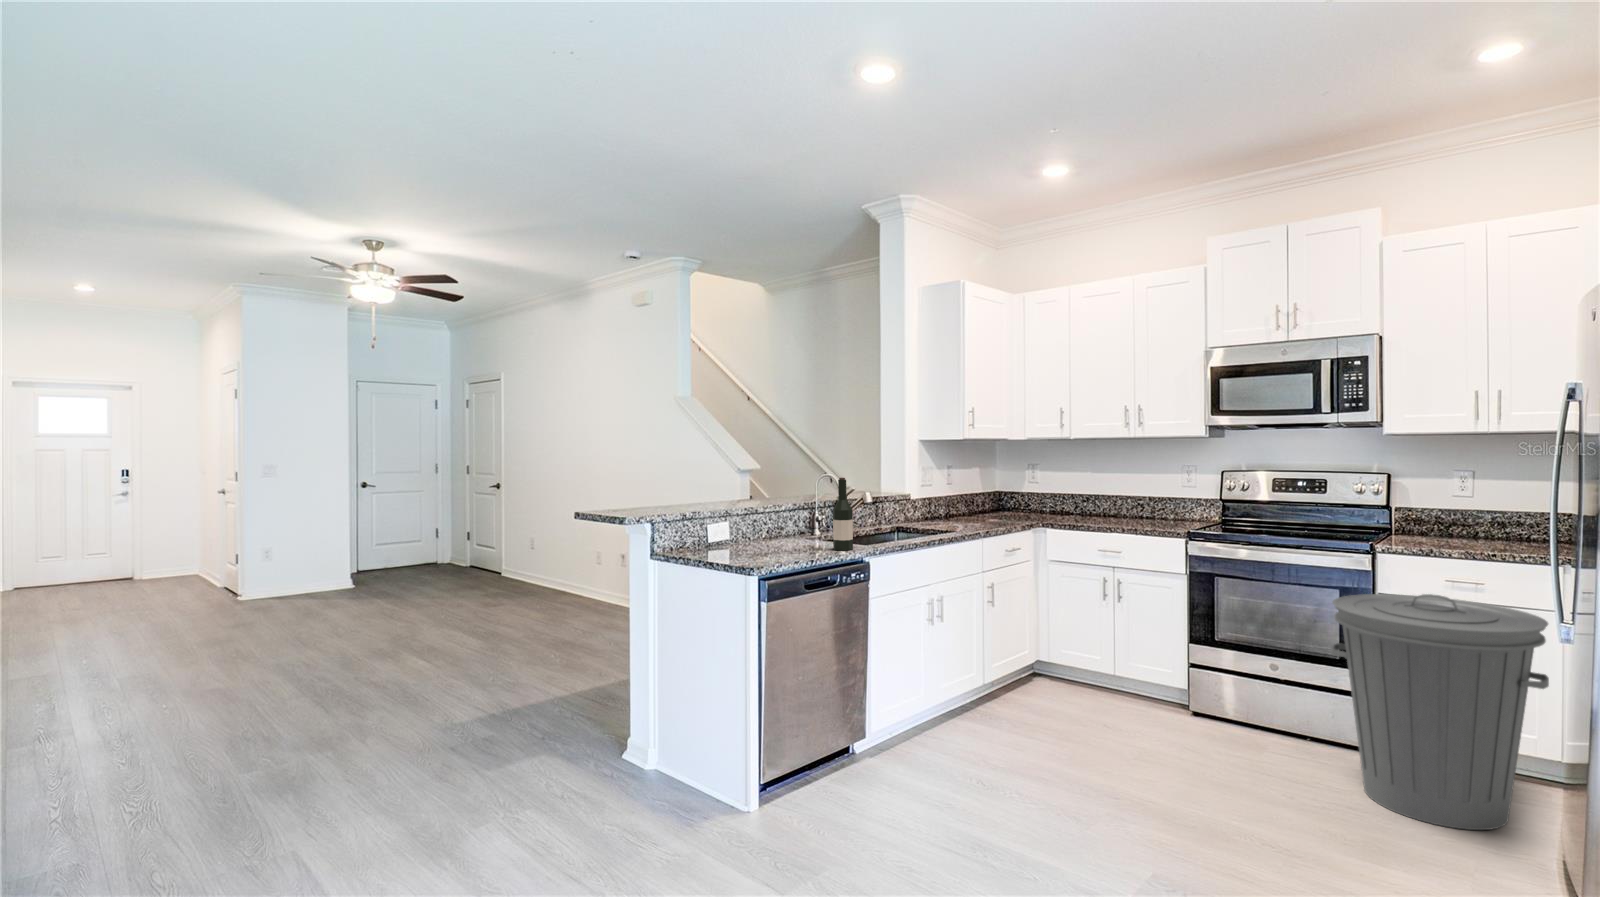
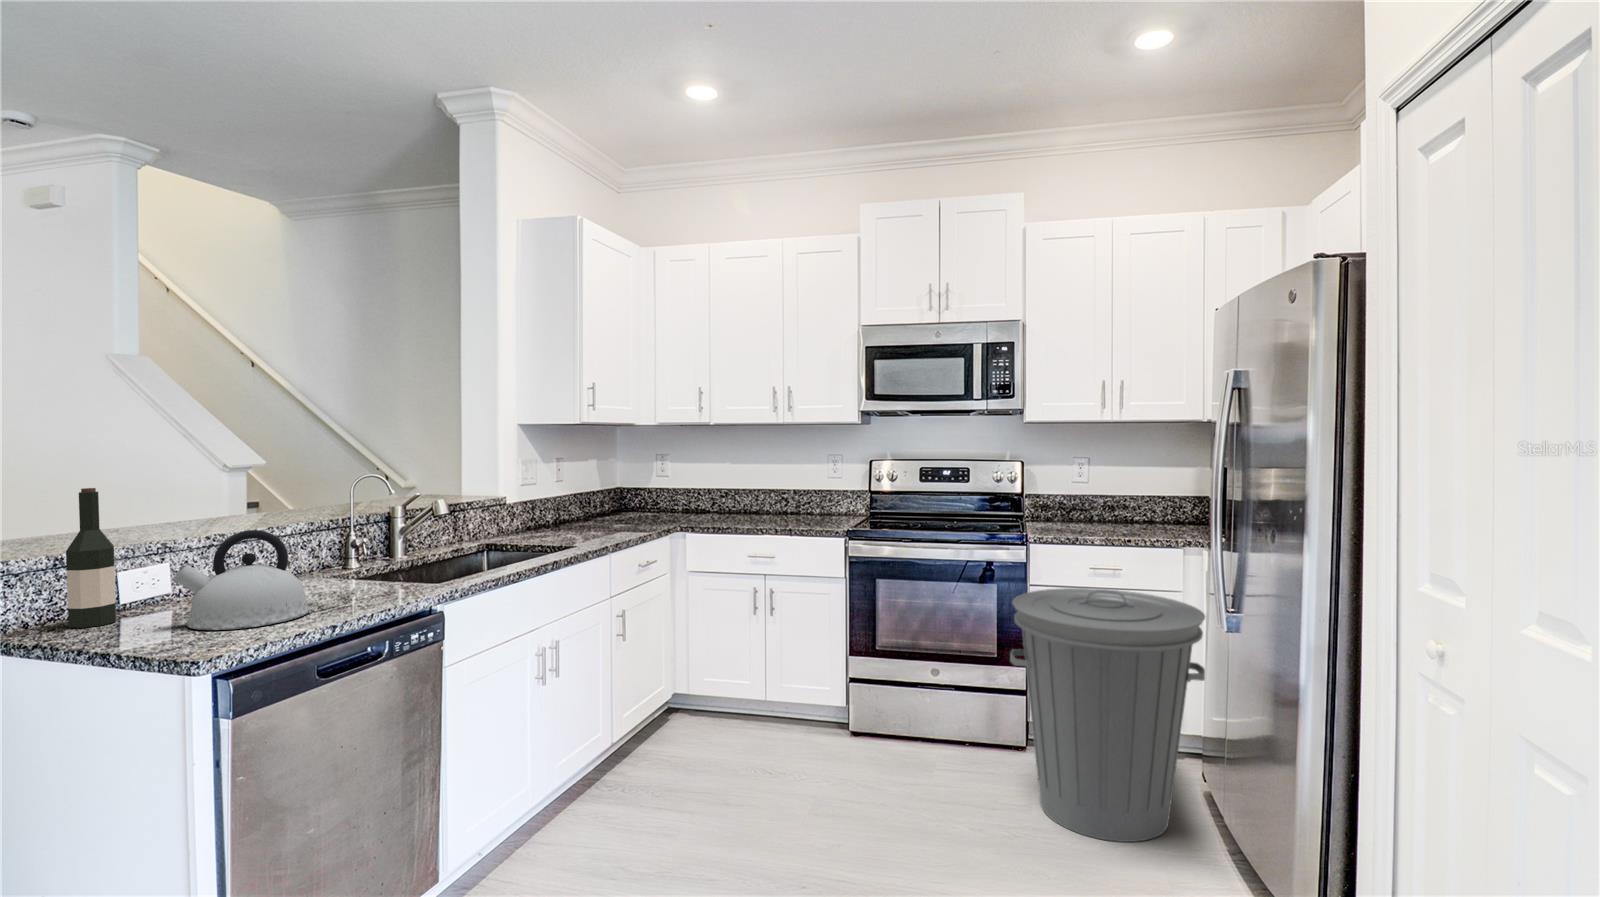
wine bottle: present [833,478,853,550] -> present [66,488,116,628]
kettle: none [737,505,799,557] -> present [172,530,310,630]

